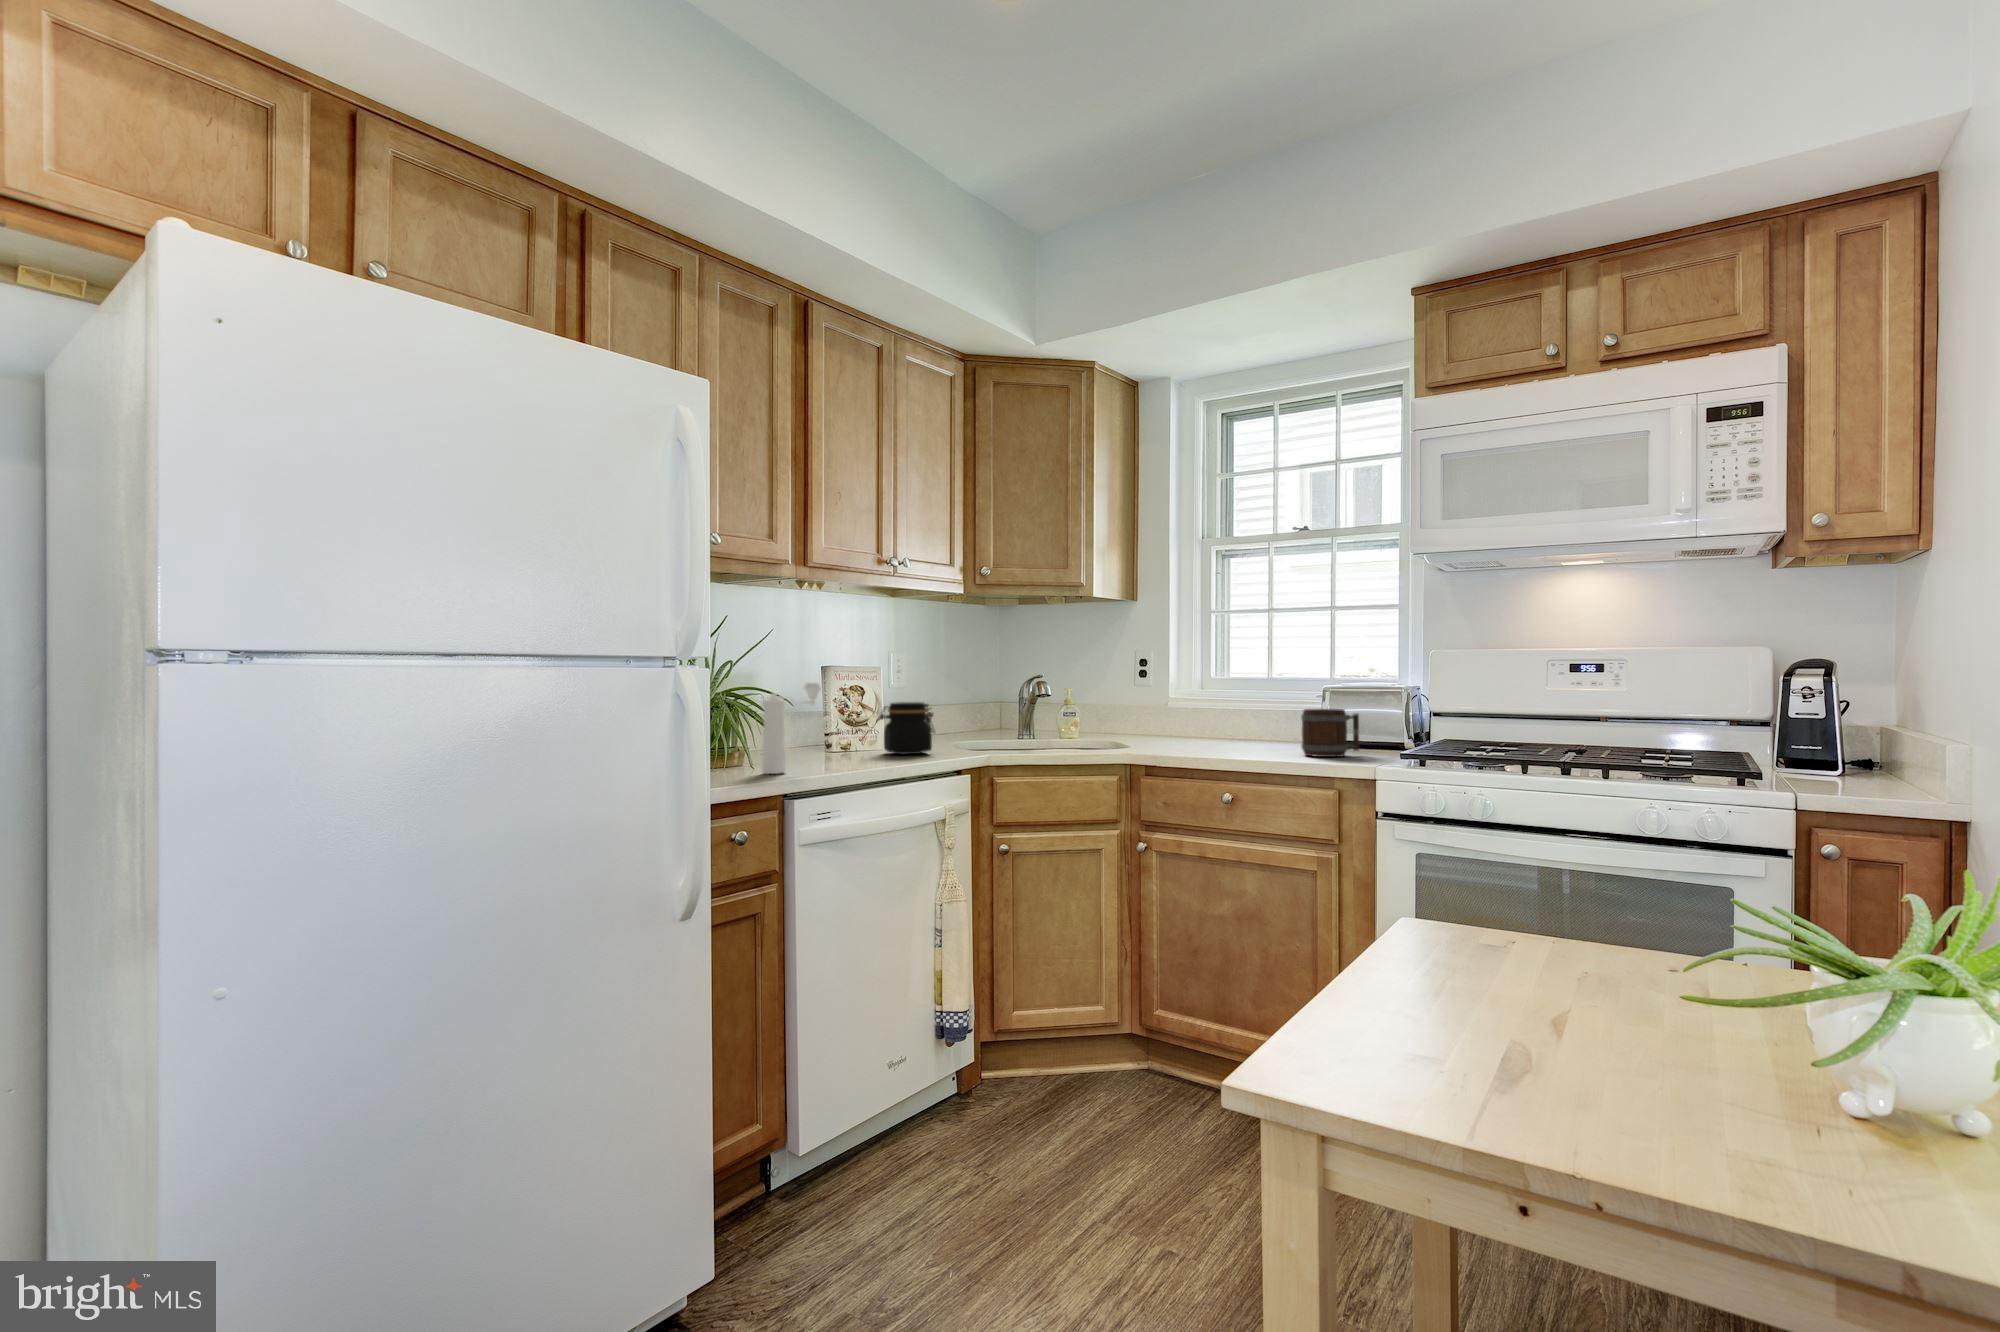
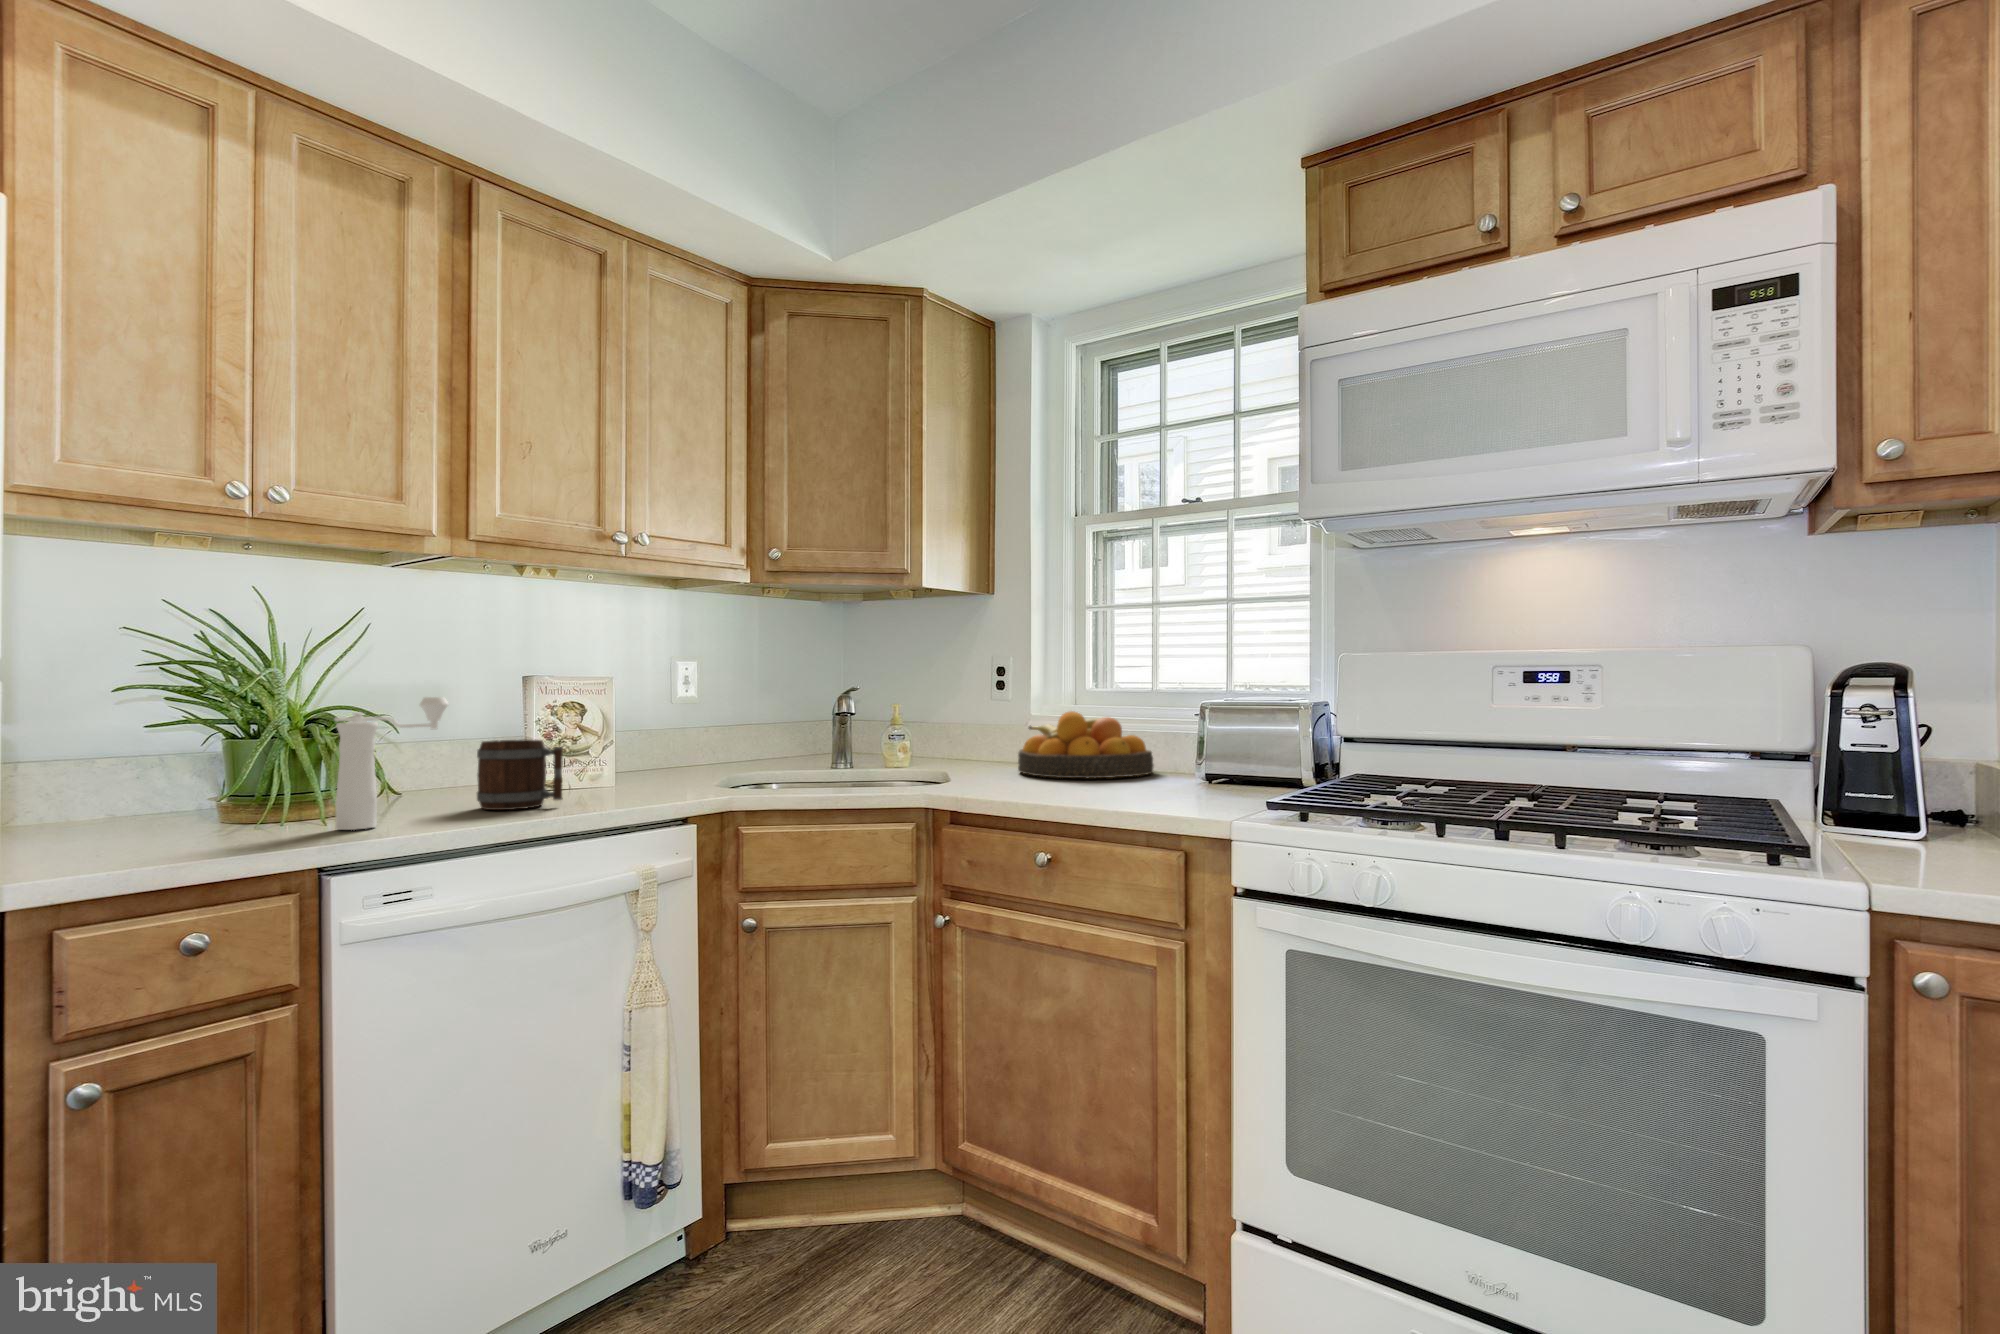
fruit bowl: none [1172,694,1280,744] -> present [1018,711,1154,778]
jar: present [879,702,934,754] -> none [594,723,675,793]
mug: present [1301,709,1359,757] -> present [477,740,563,810]

